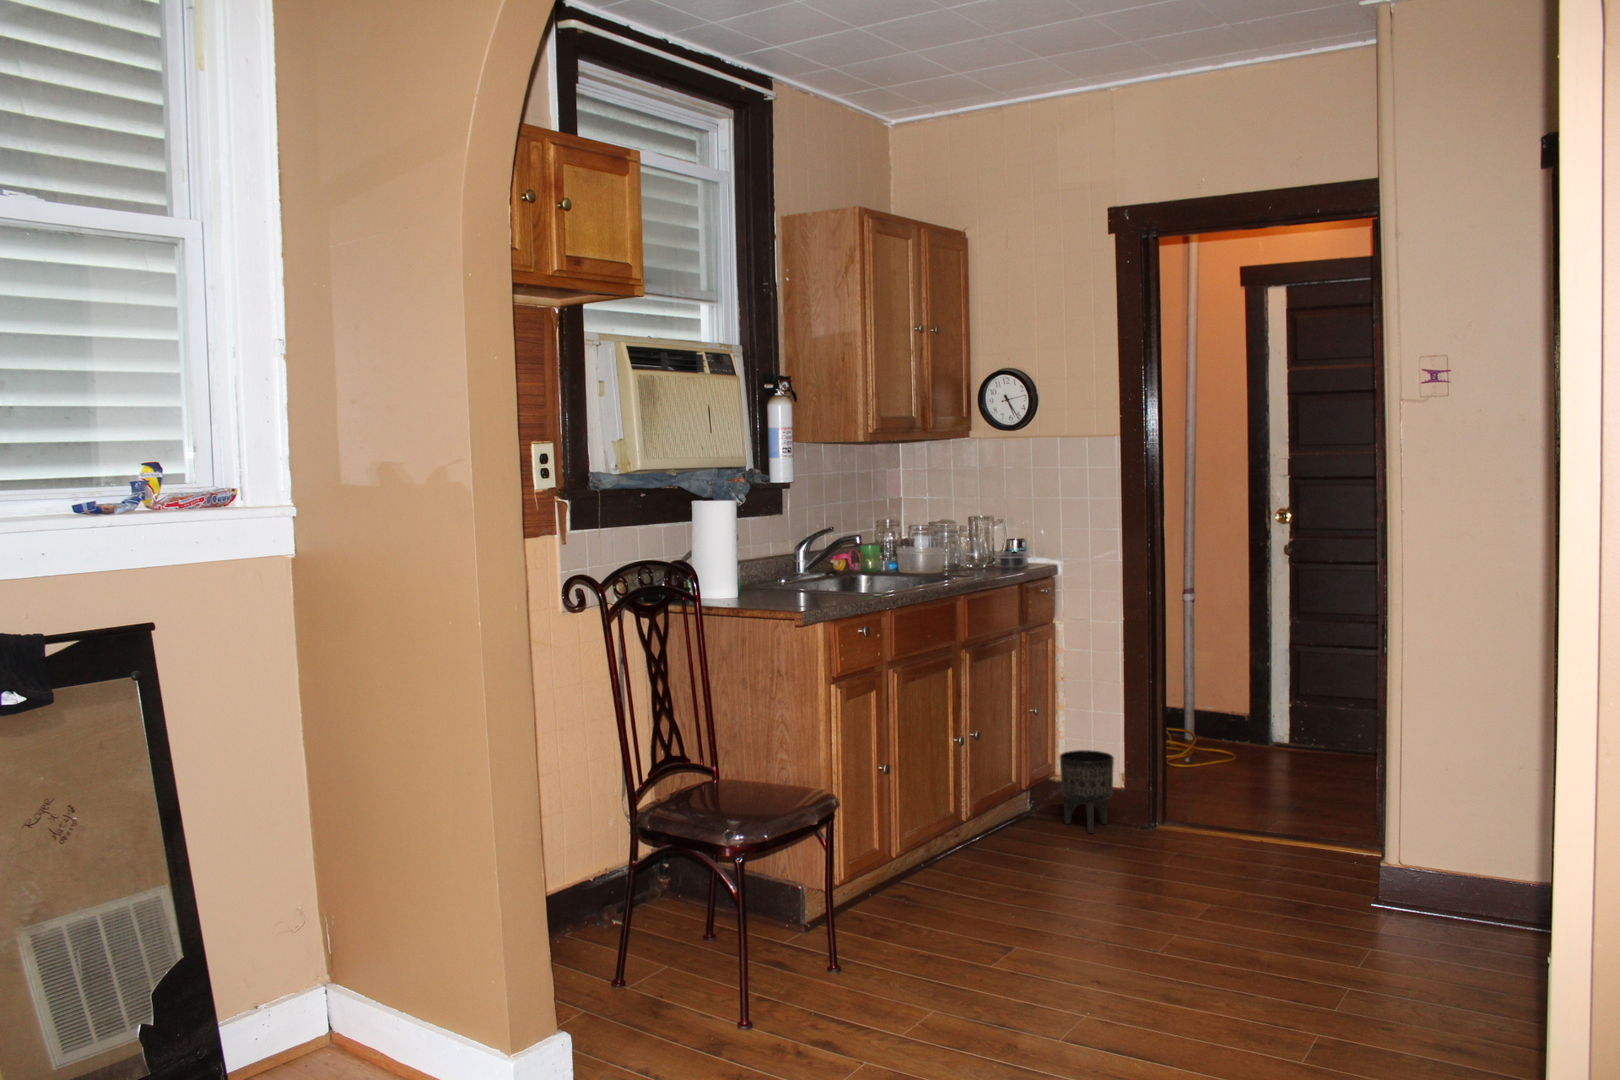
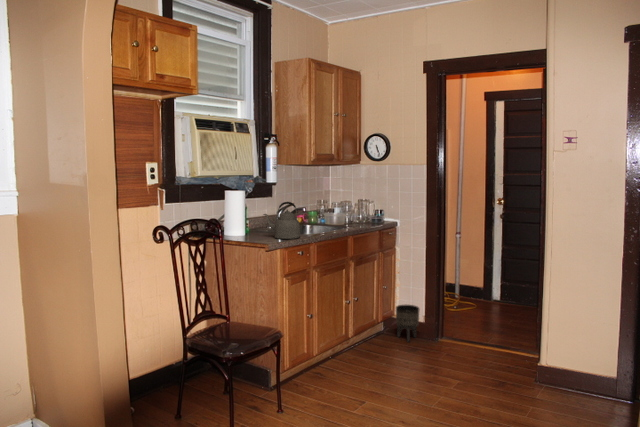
kettle: none [775,521,858,601] -> present [263,202,300,239]

